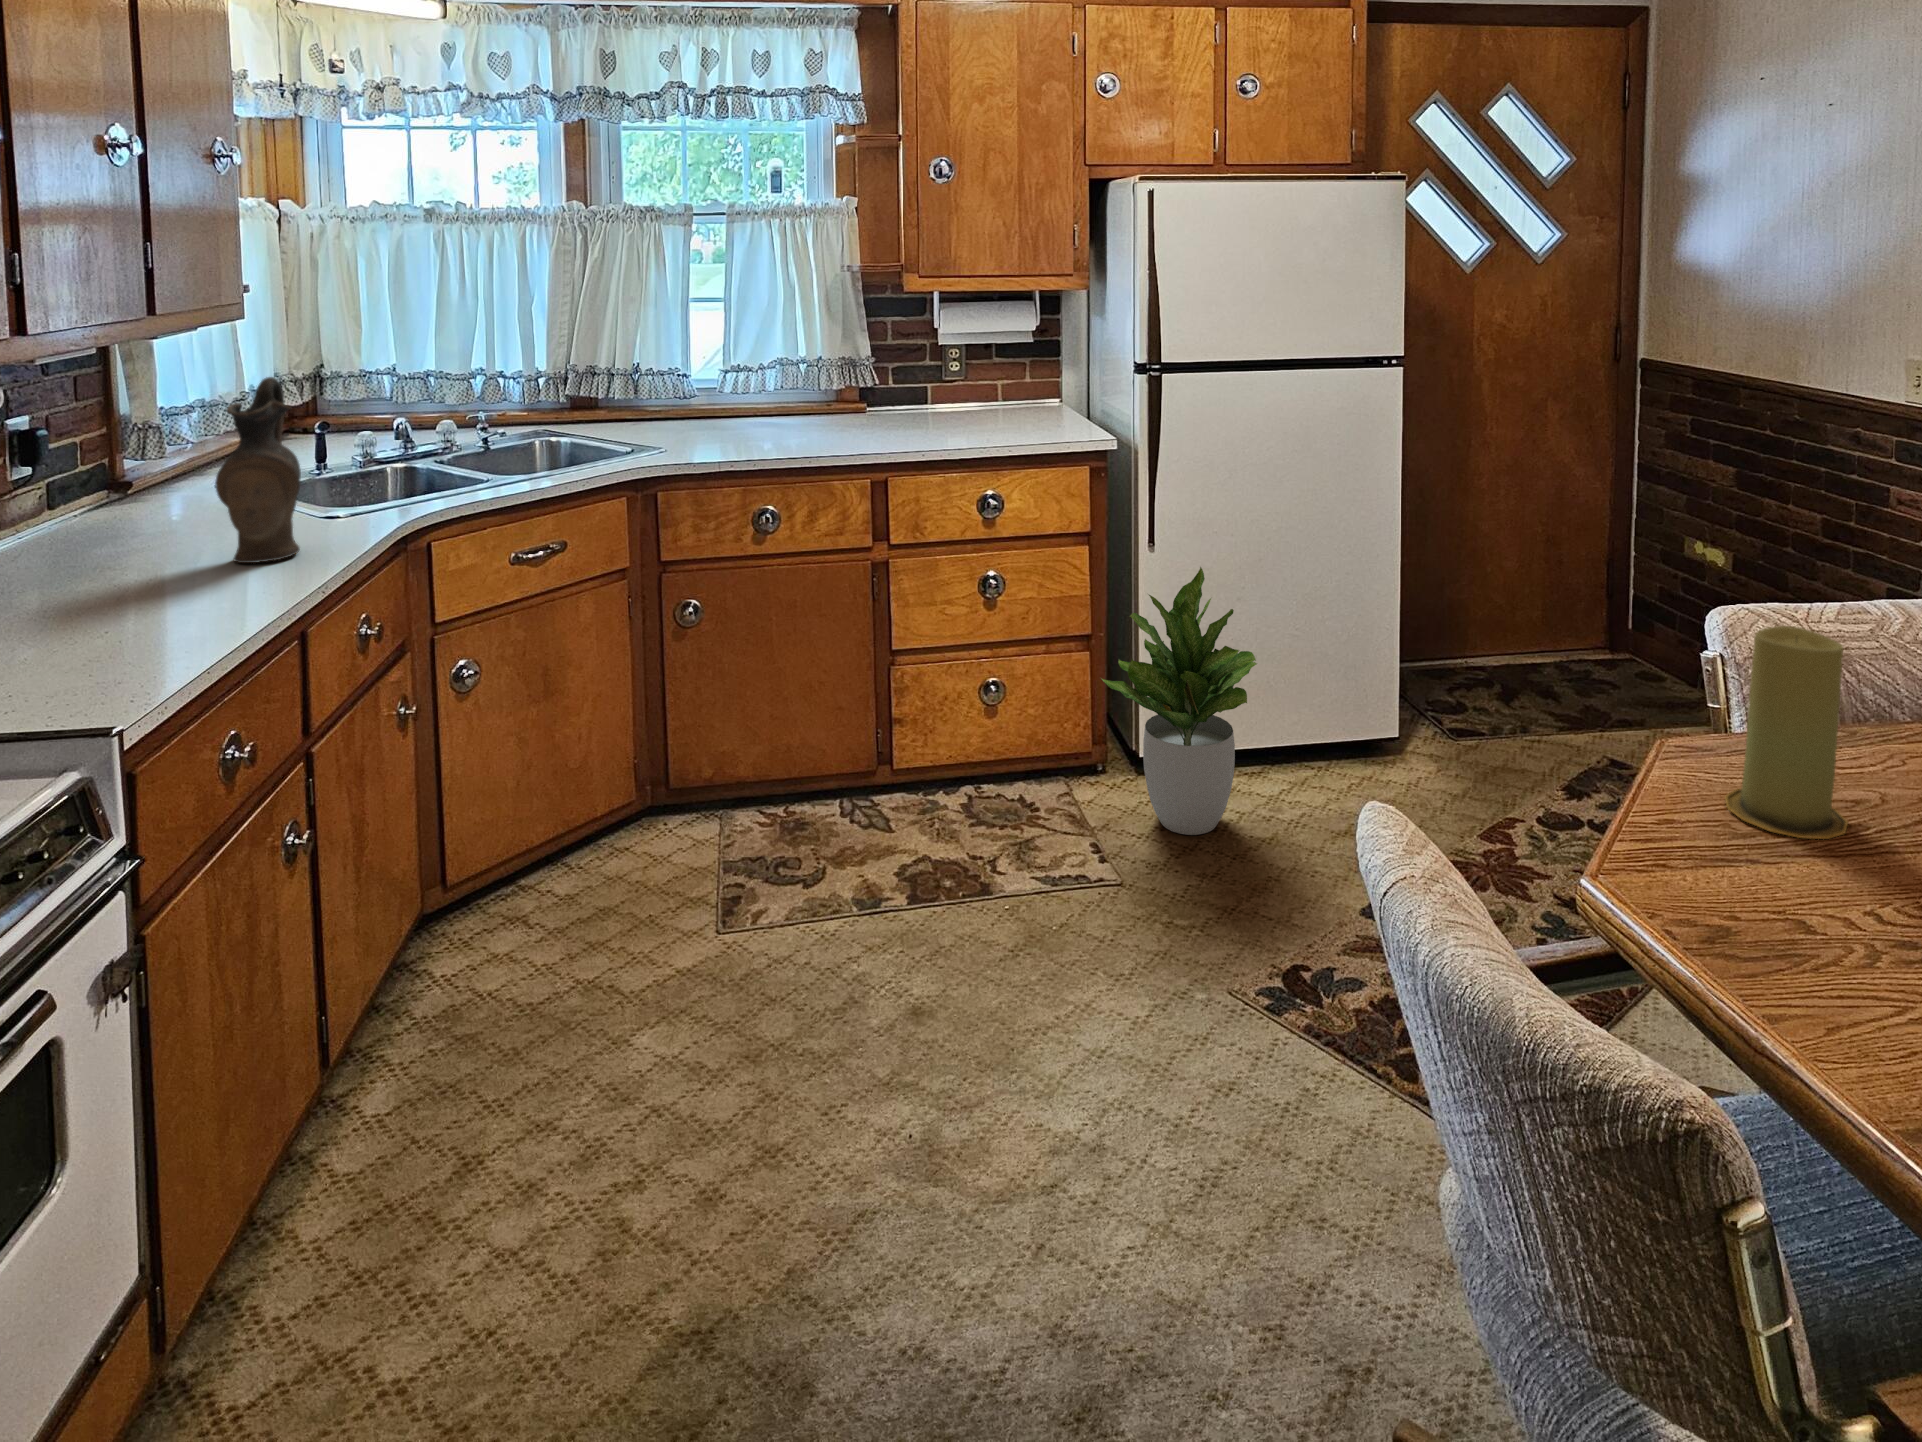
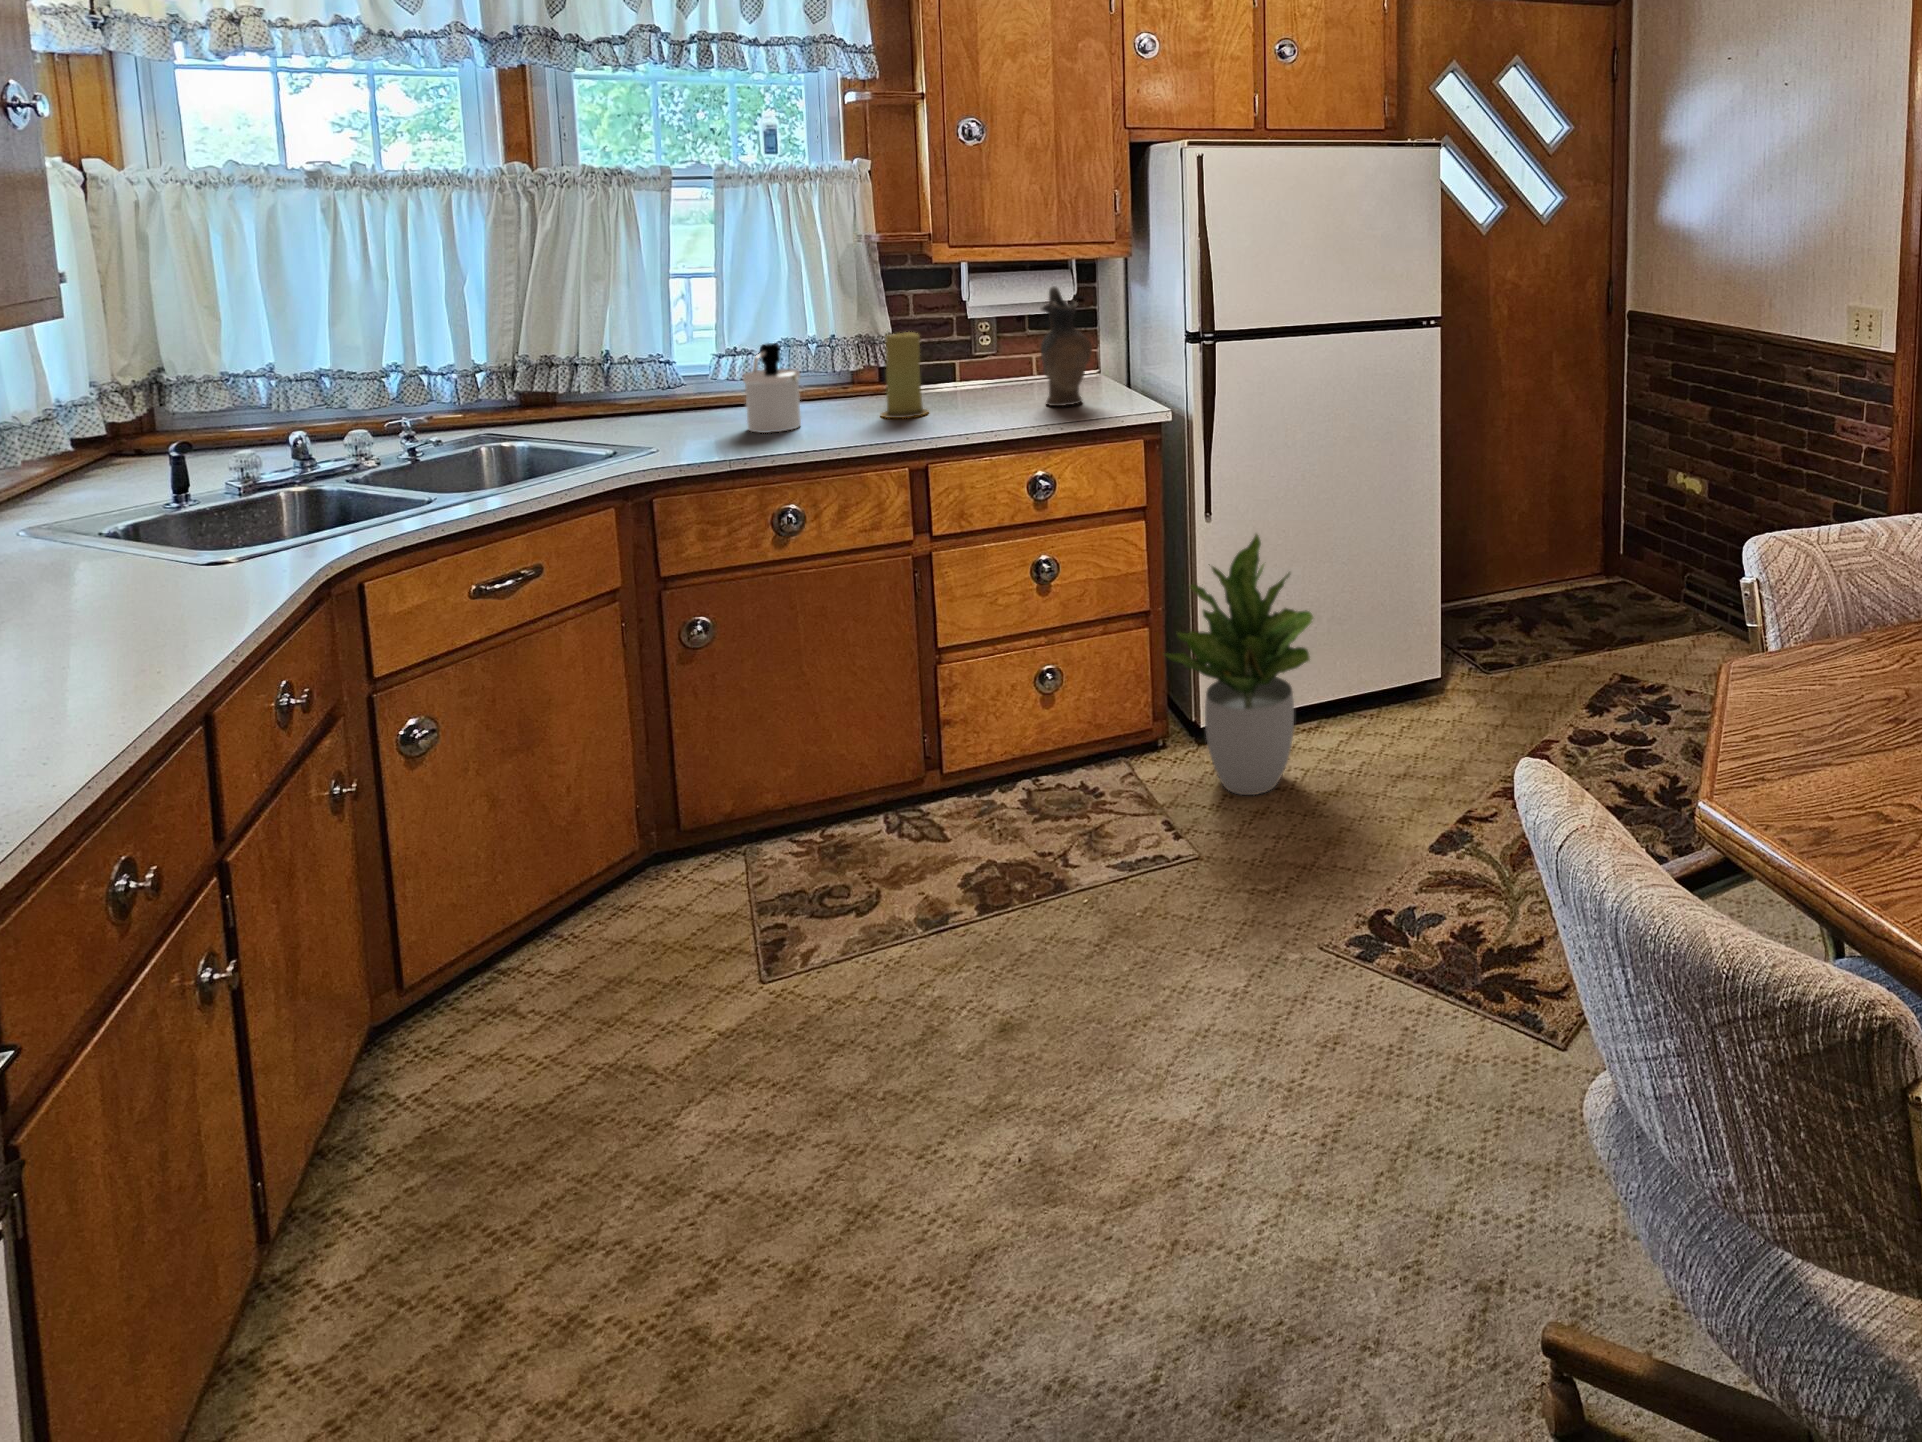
soap dispenser: none [740,359,787,440] -> present [743,343,801,433]
ceramic pitcher: present [215,377,301,563] -> present [1041,286,1092,406]
candle: present [1725,626,1848,839] -> present [881,332,929,418]

